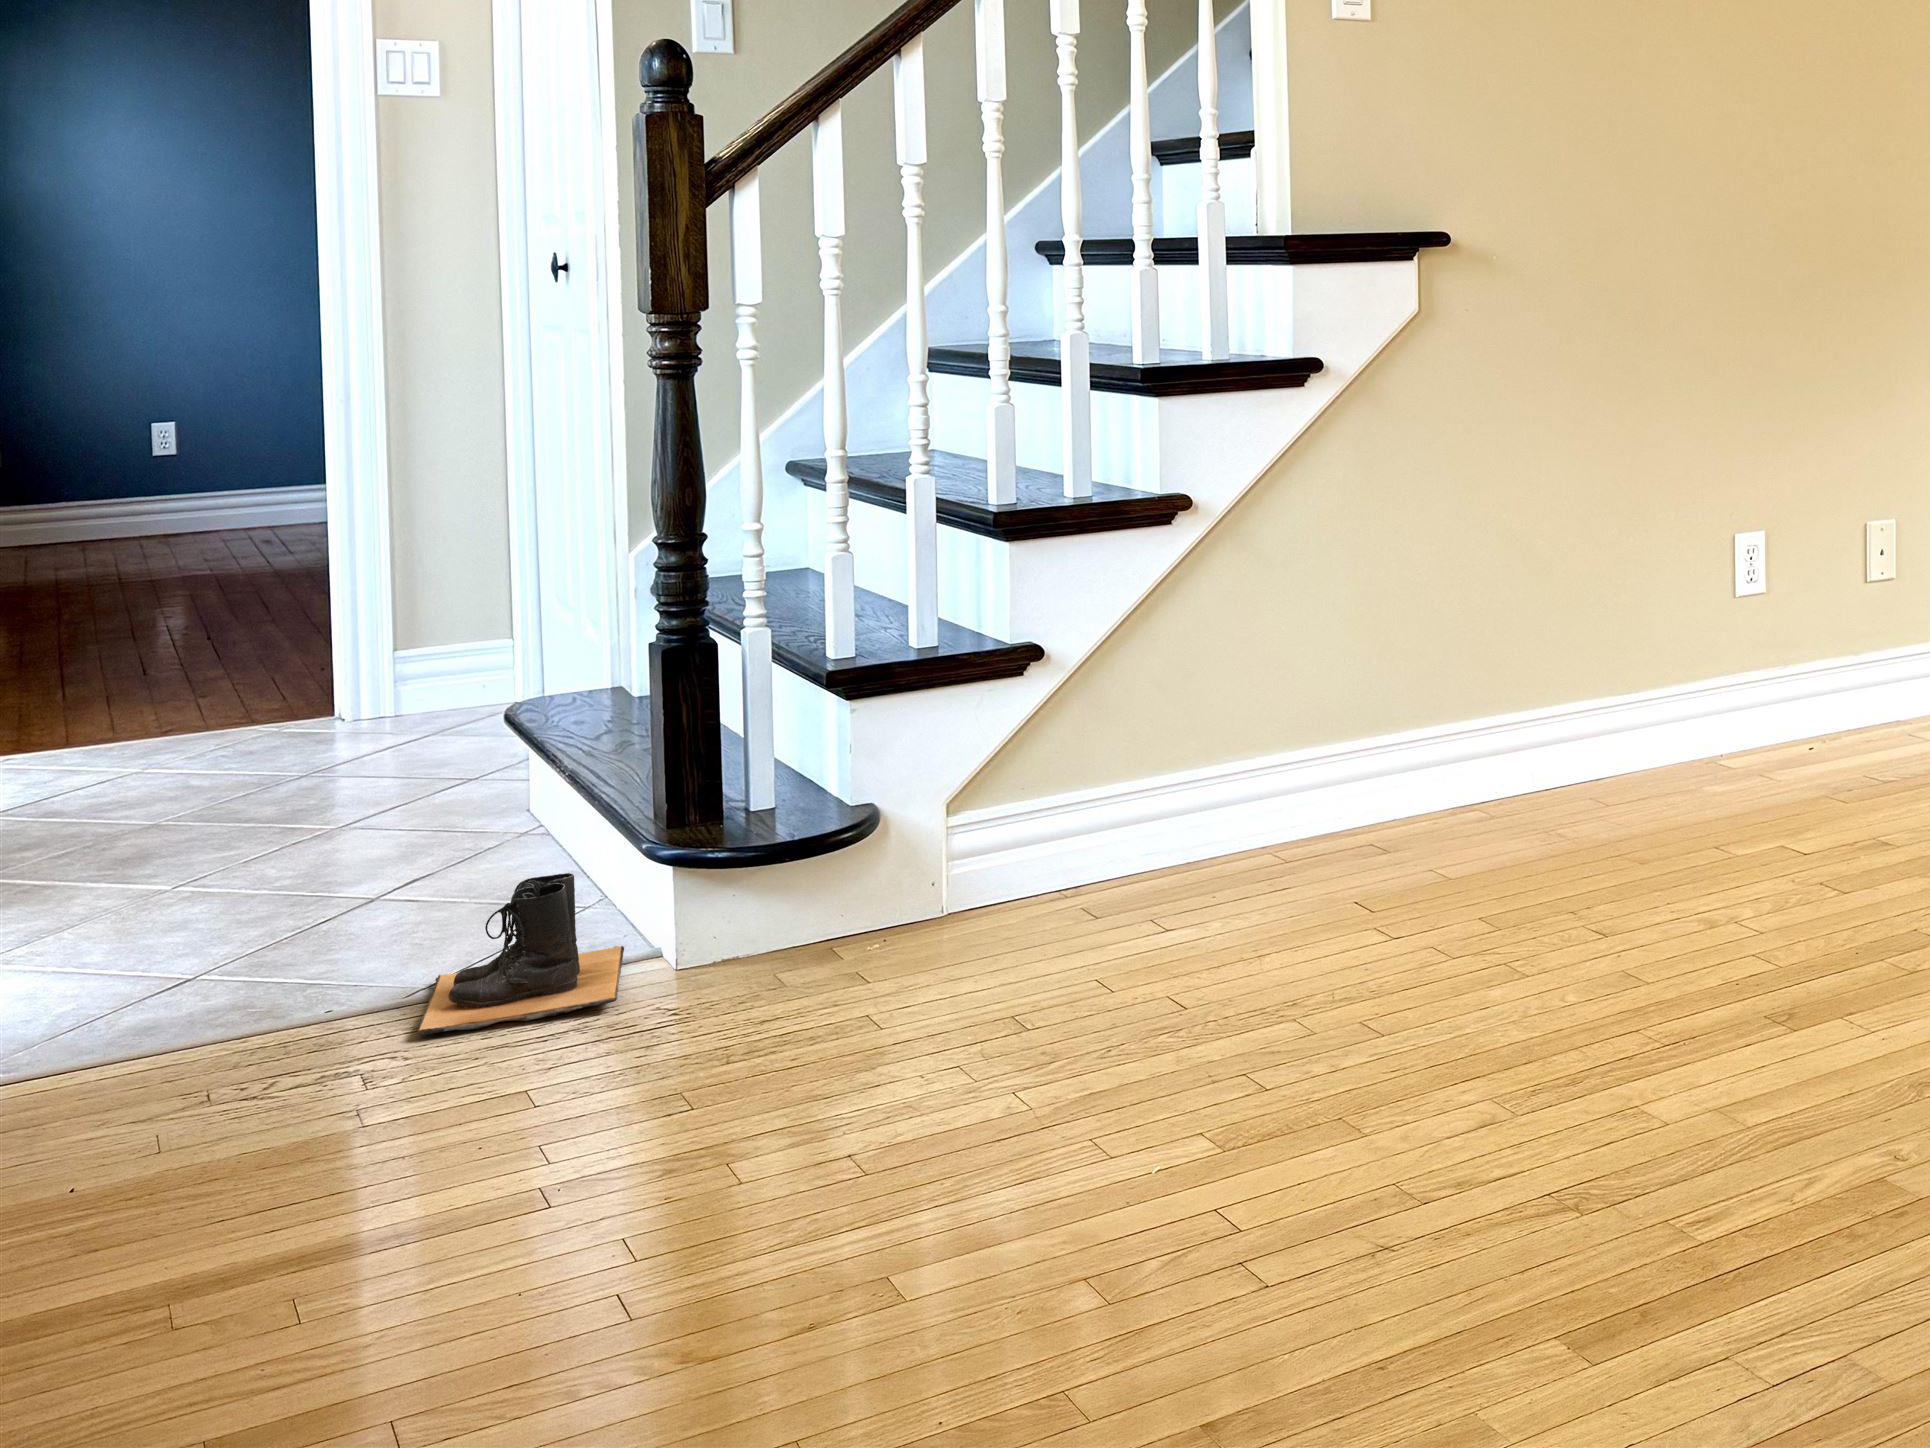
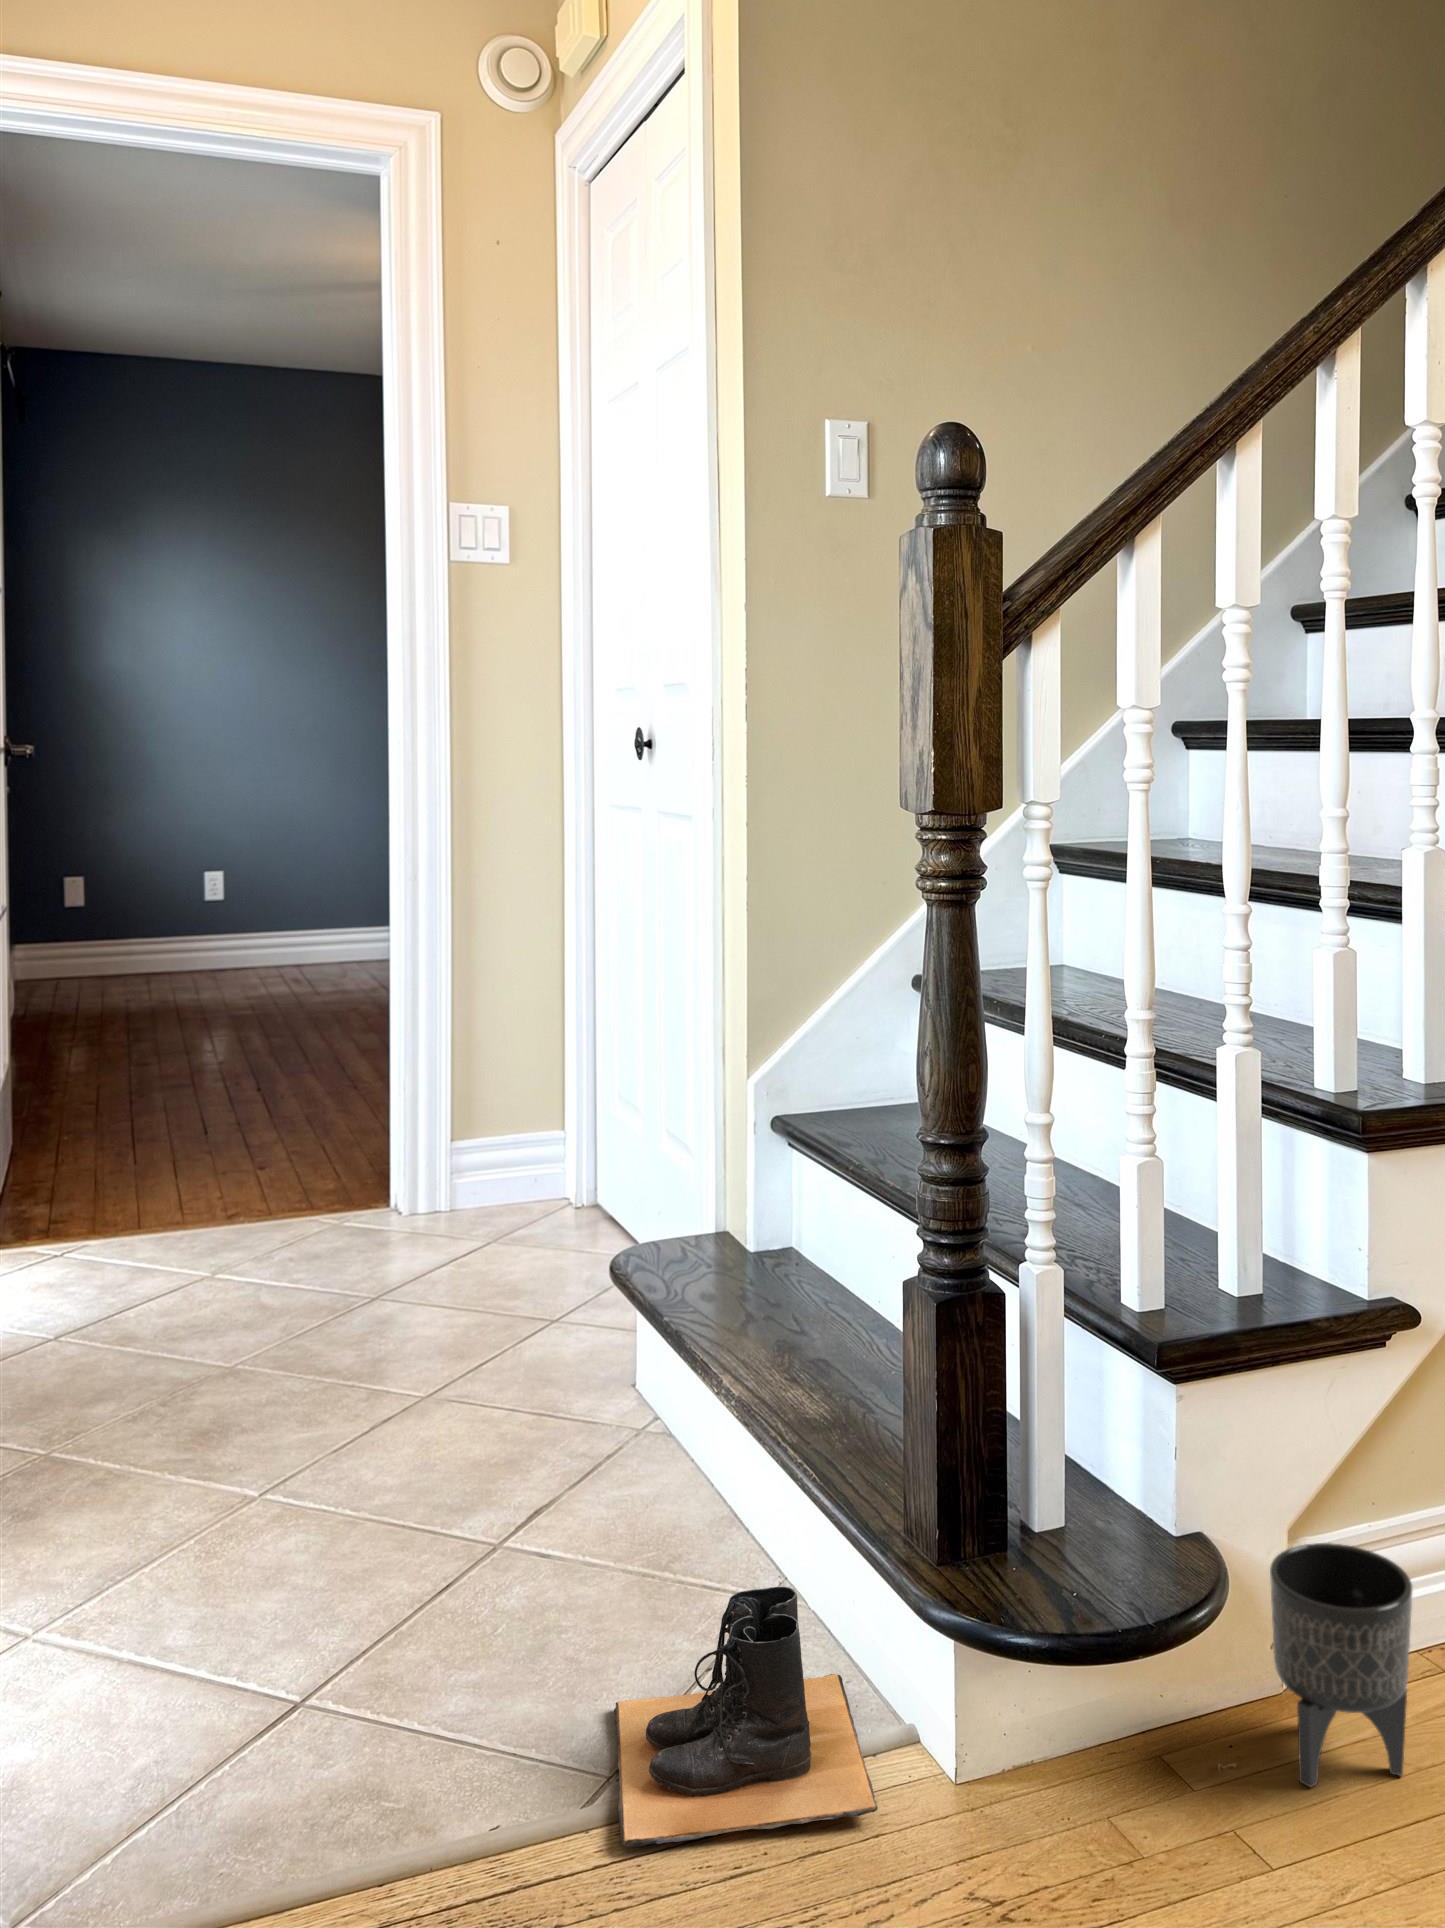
planter: none [921,813,1018,967] -> present [1270,1543,1412,1787]

